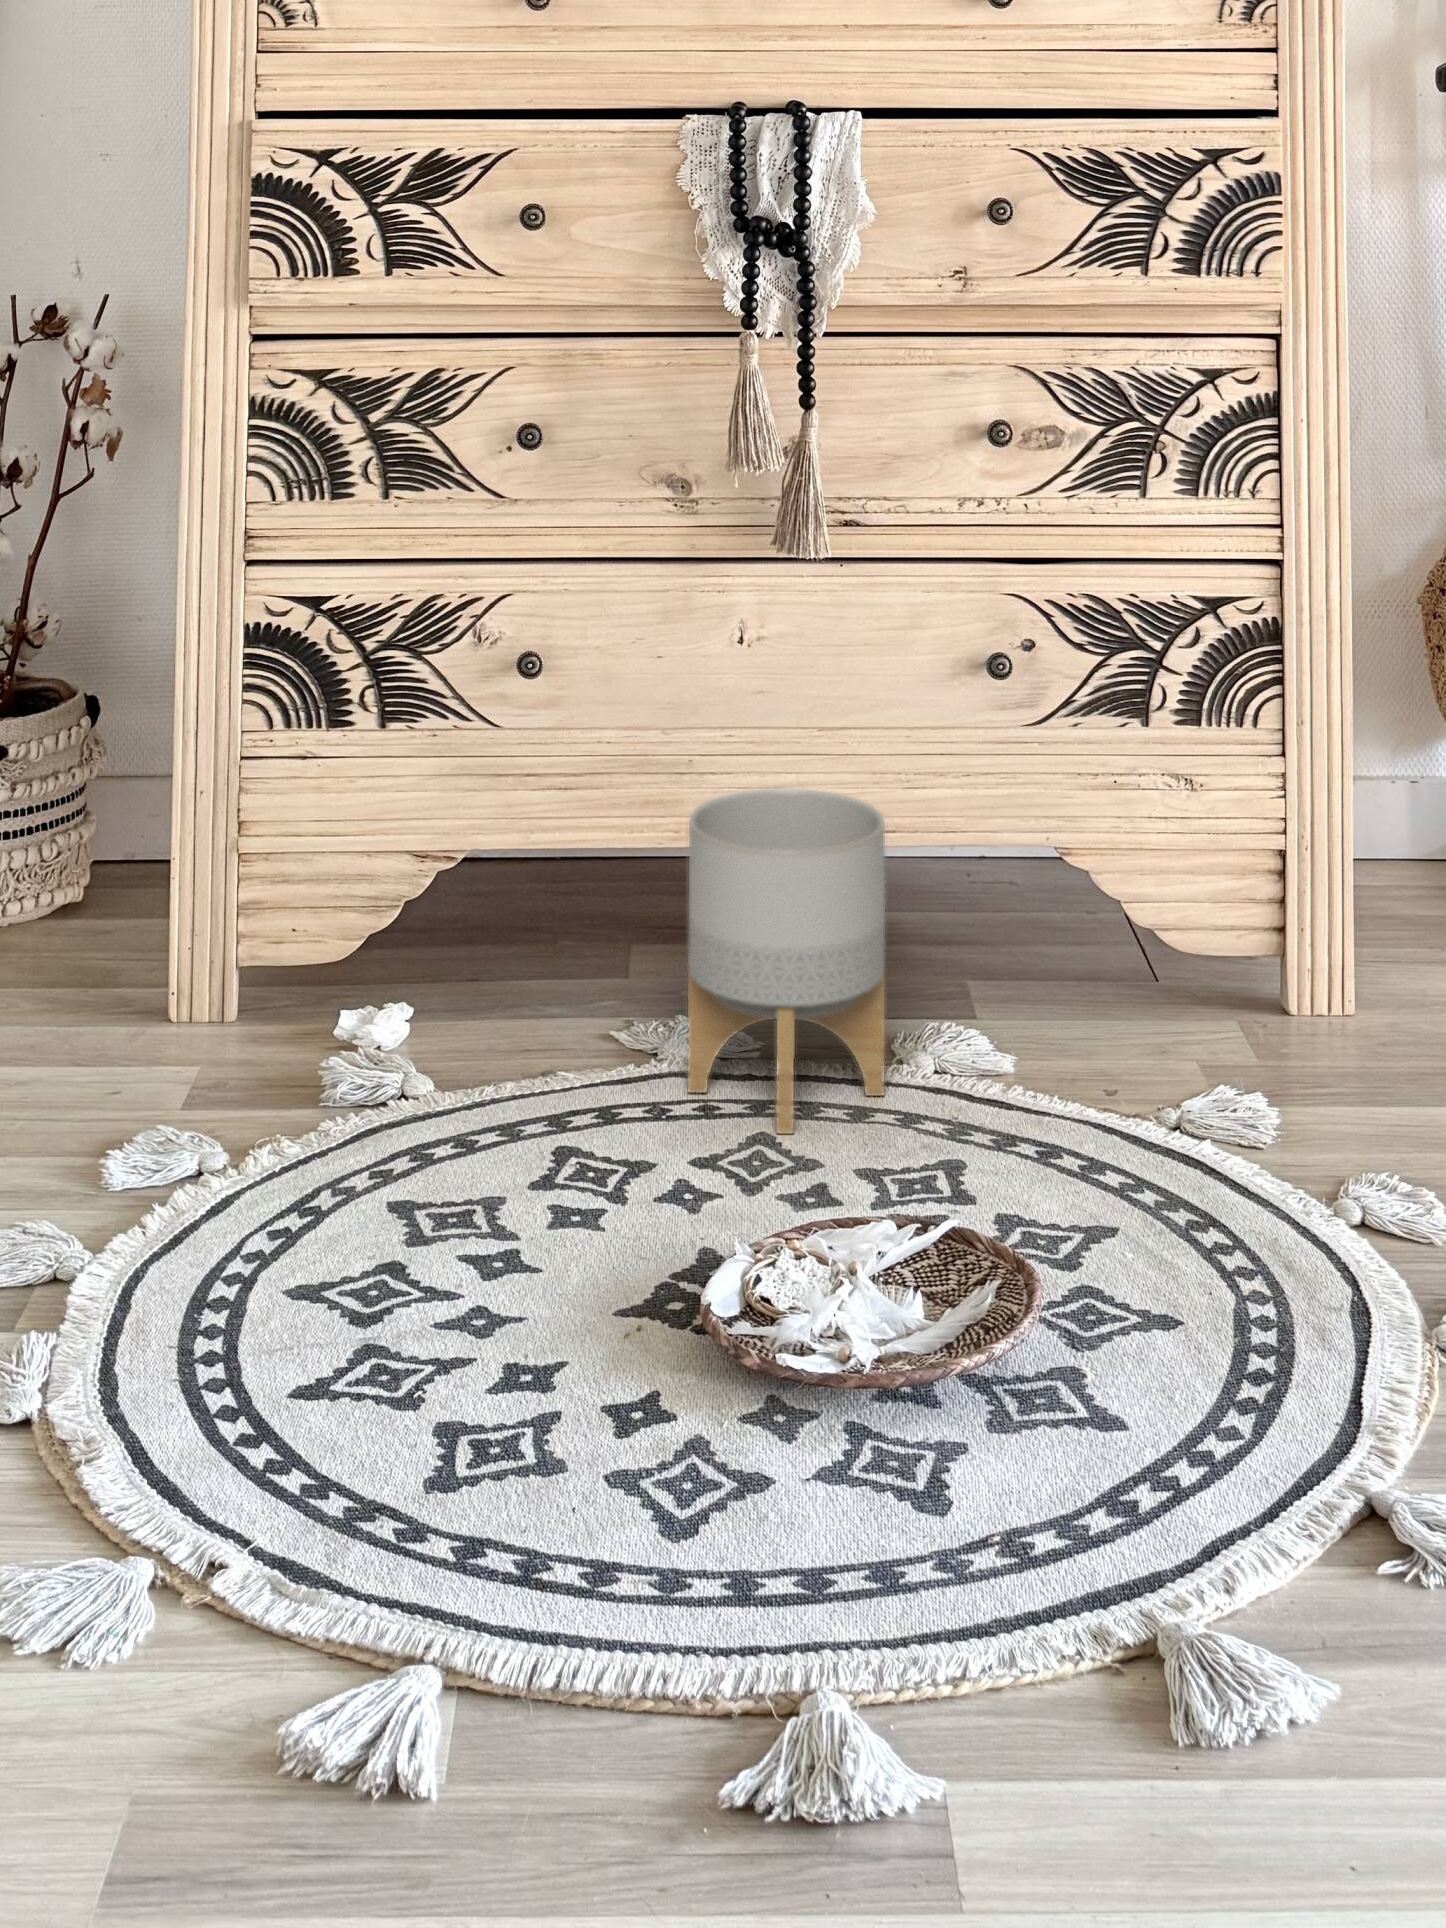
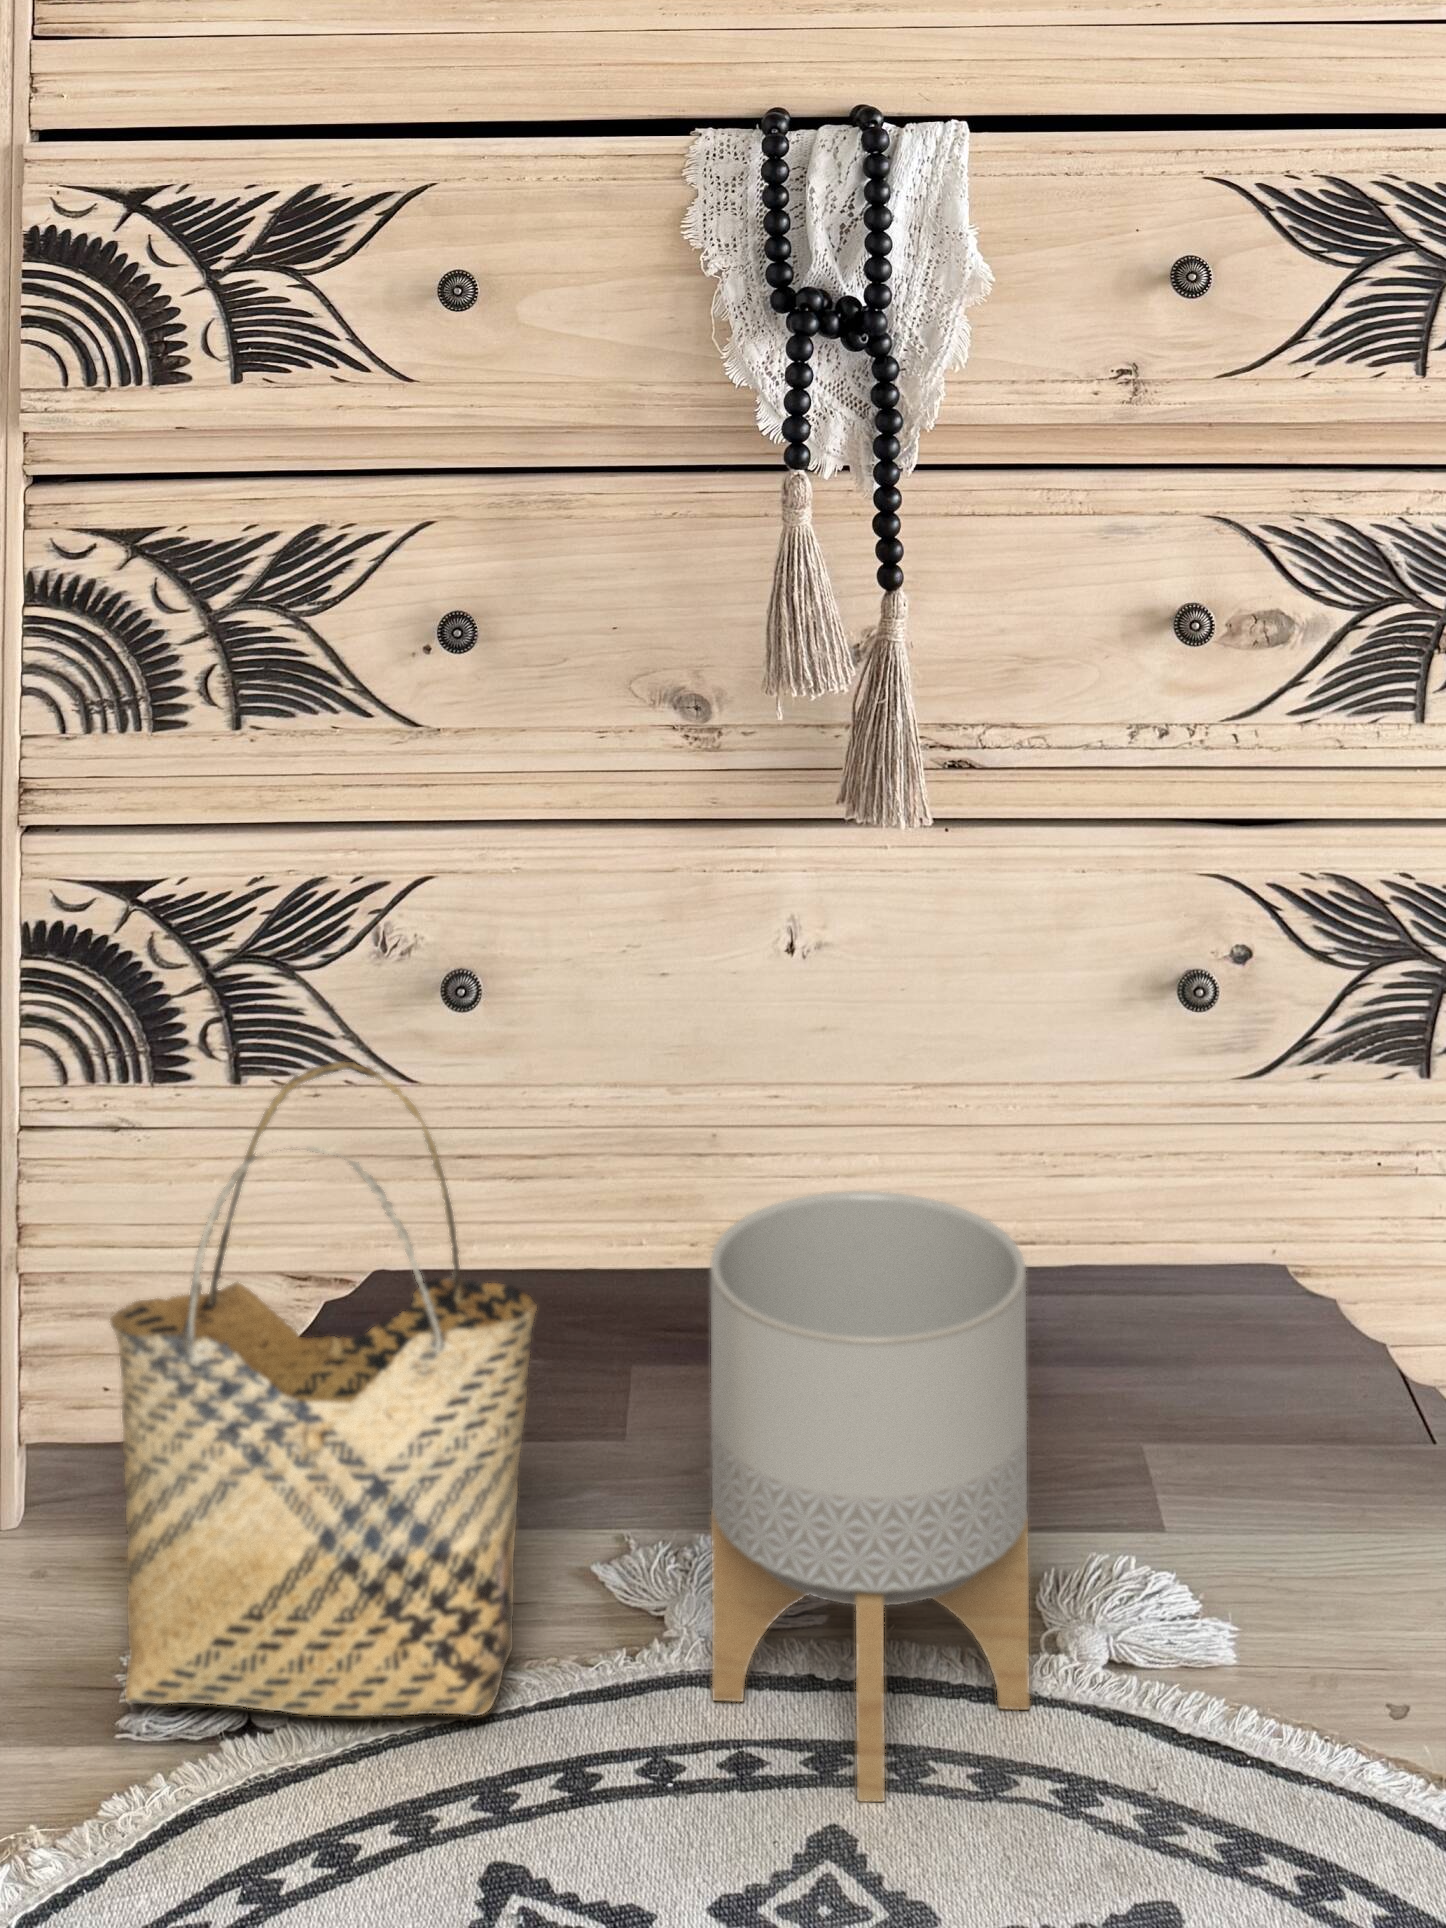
woven basket: none [312,705,580,1094] -> present [110,1061,537,1717]

